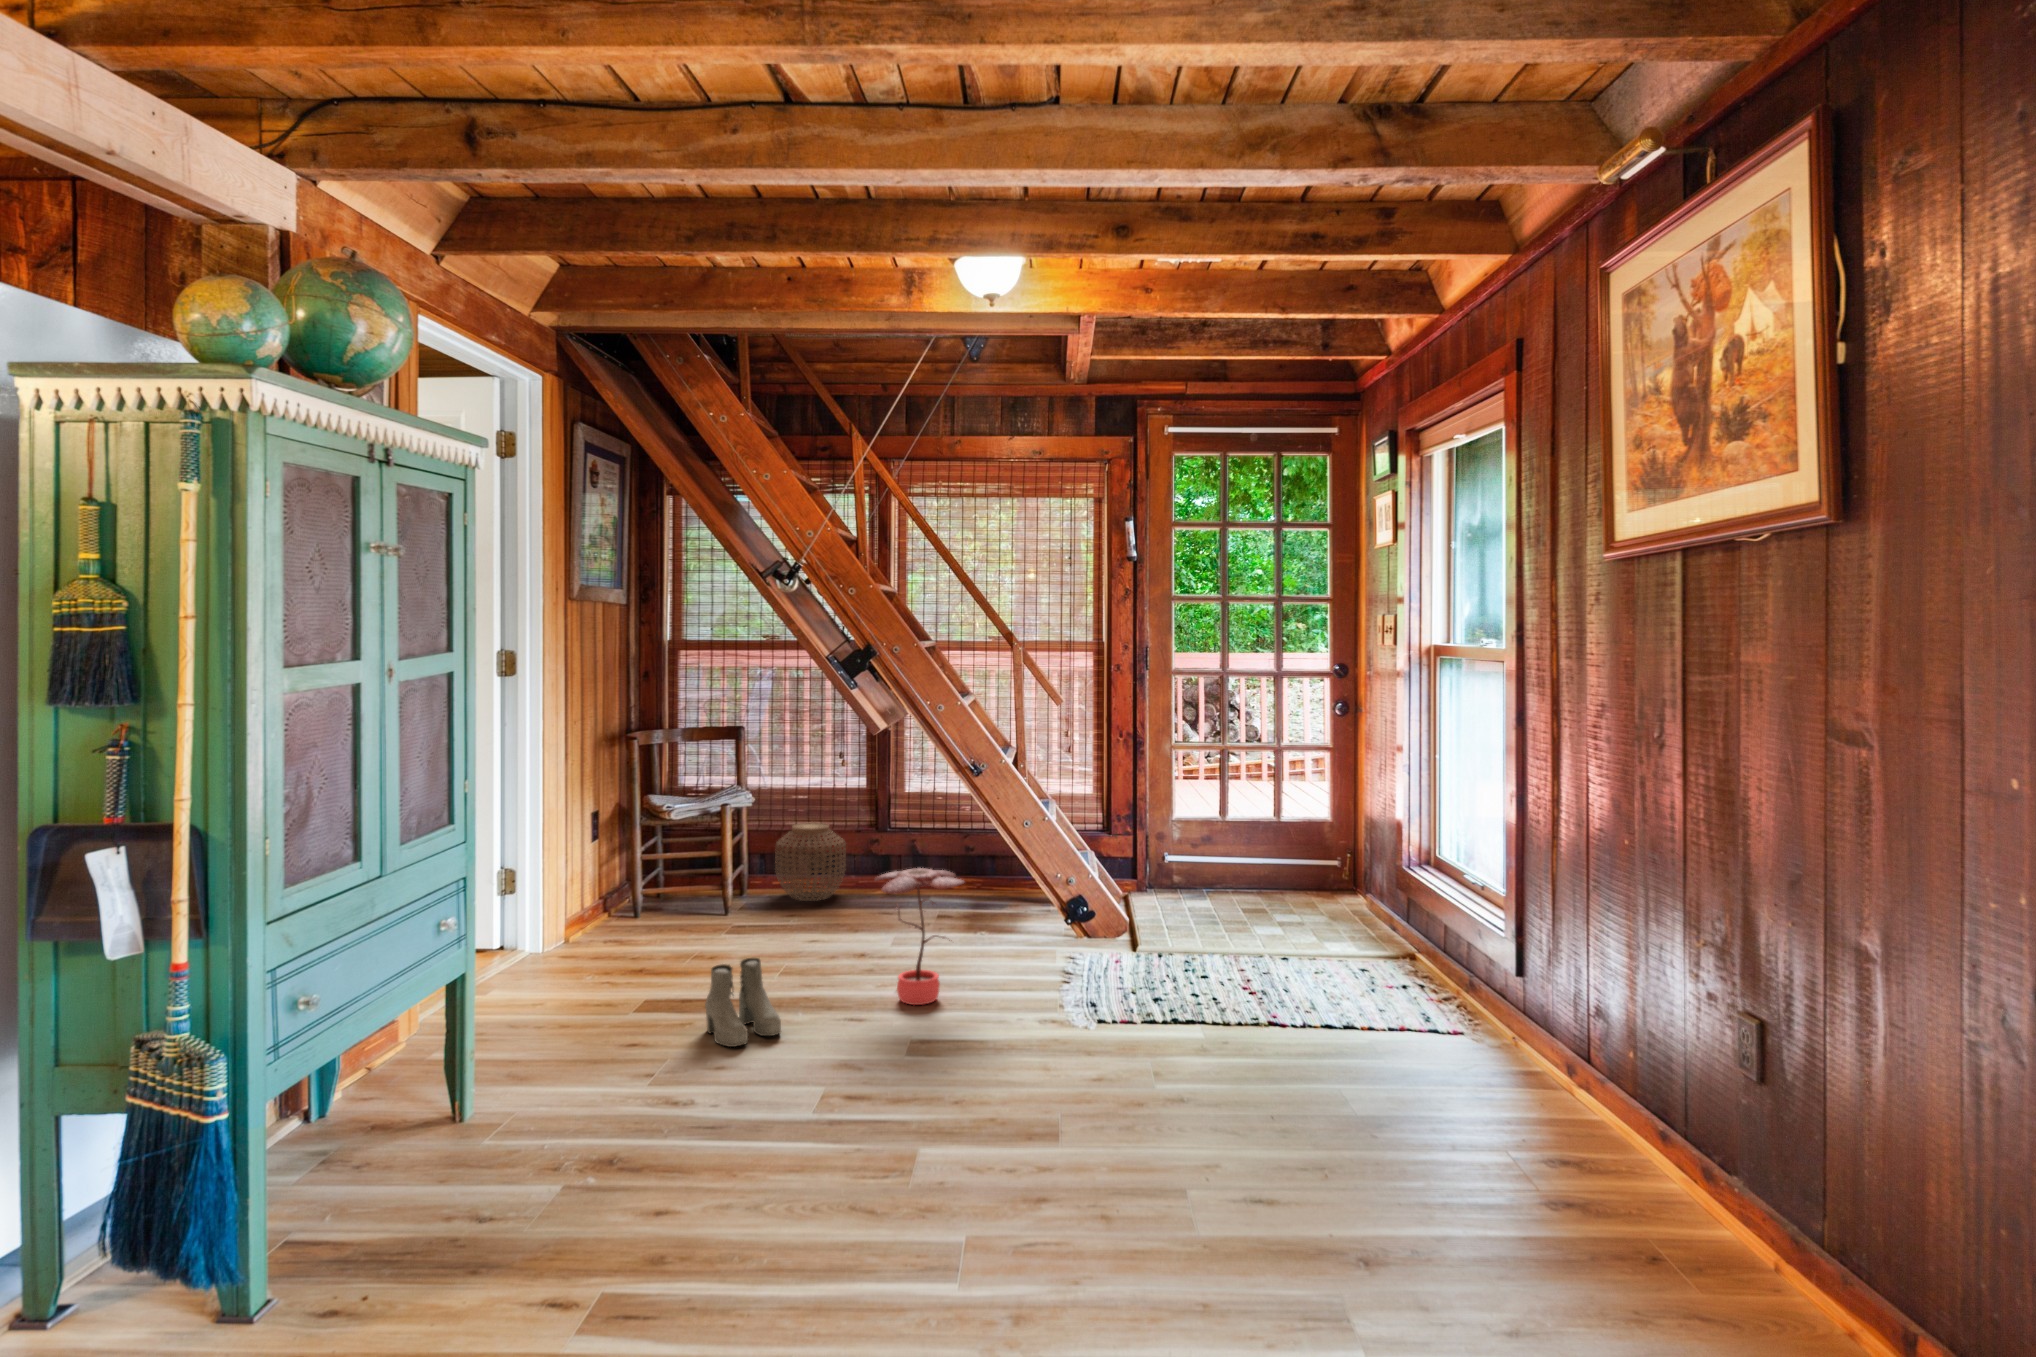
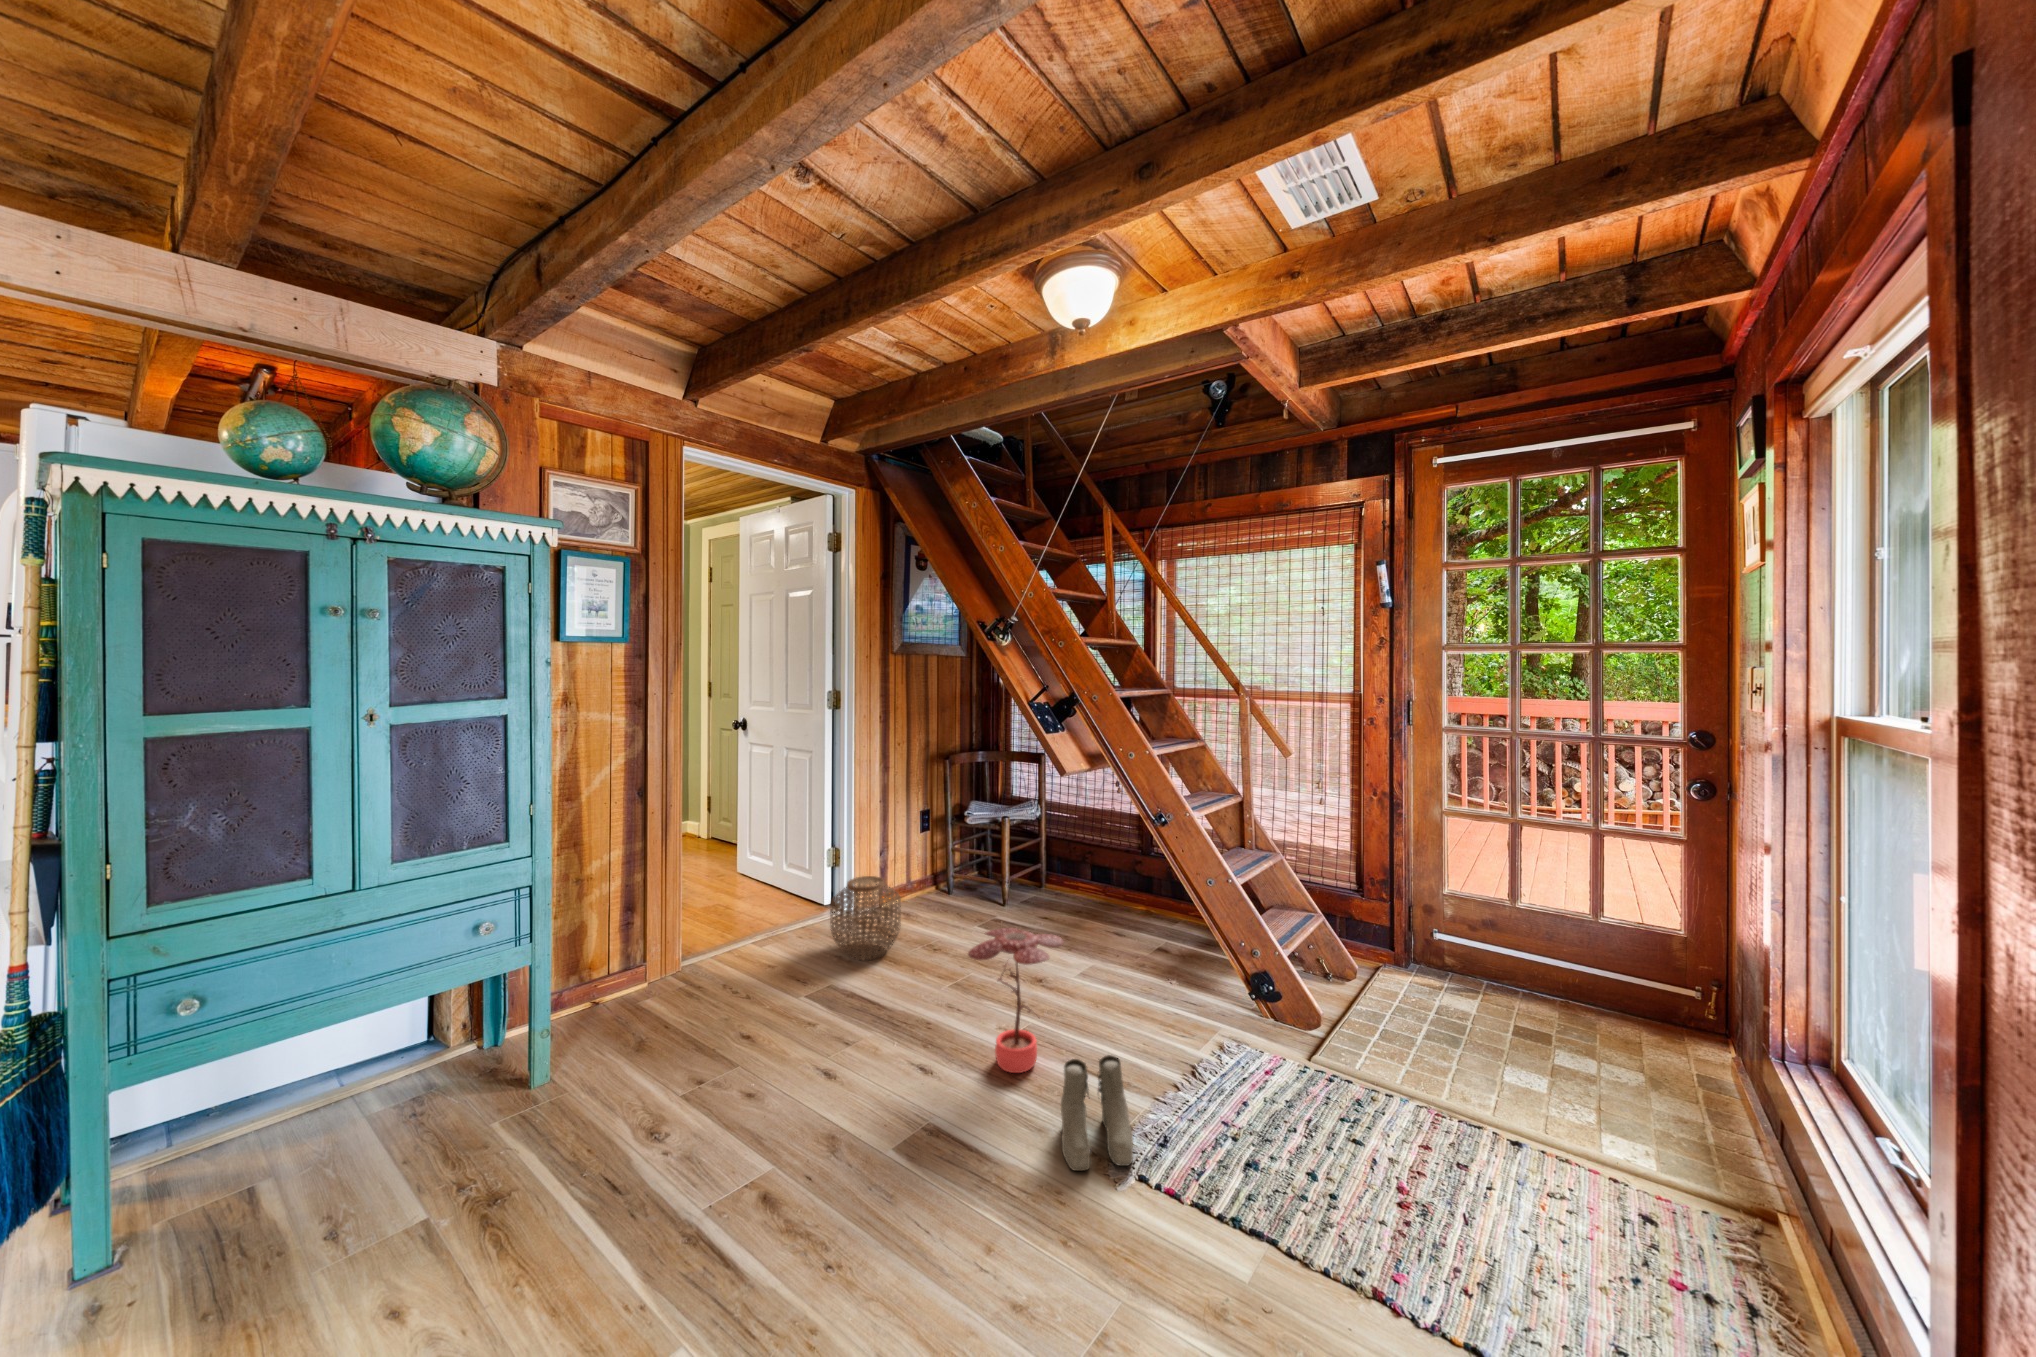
woven basket: present [775,822,846,901] -> present [830,876,901,960]
boots: present [705,958,781,1047] -> present [1061,1055,1133,1171]

